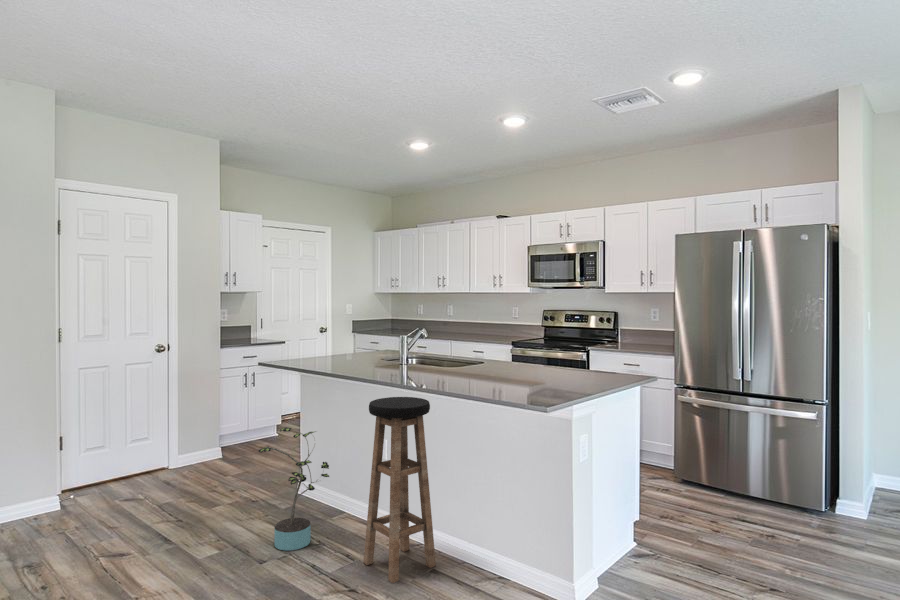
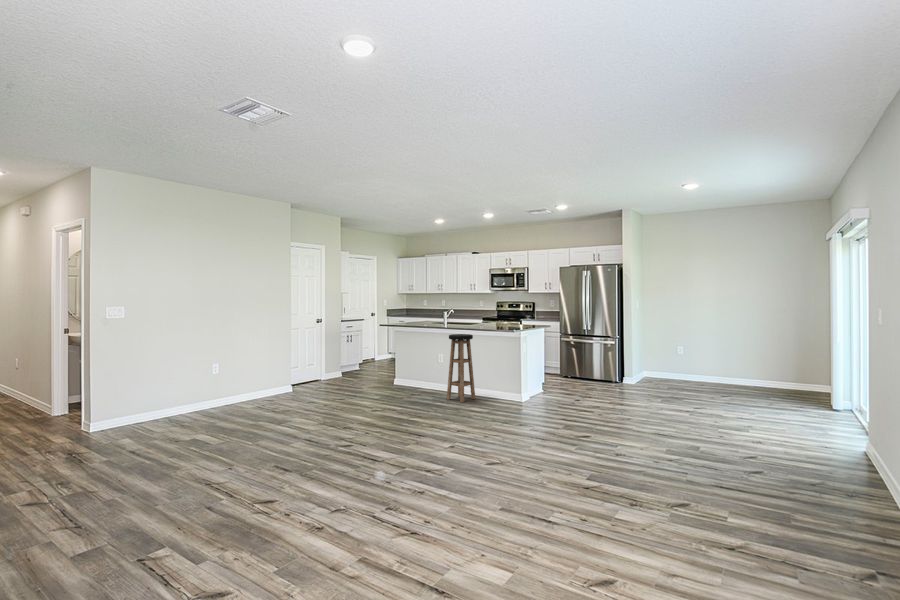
potted plant: present [259,427,329,551] -> none [401,349,429,398]

